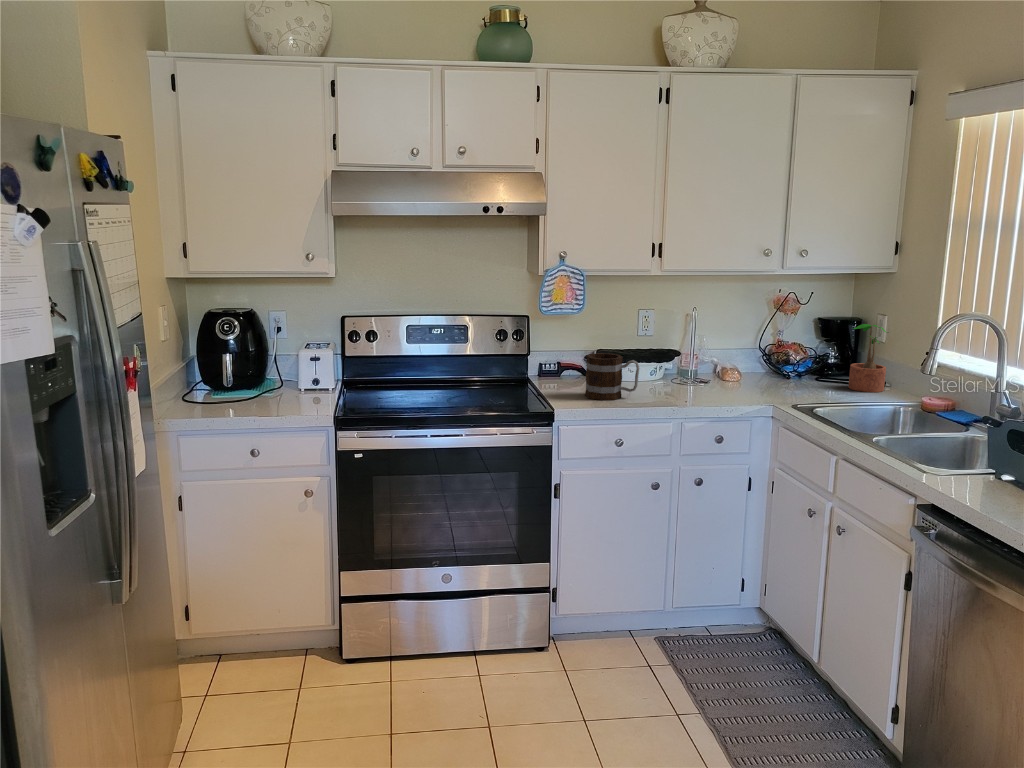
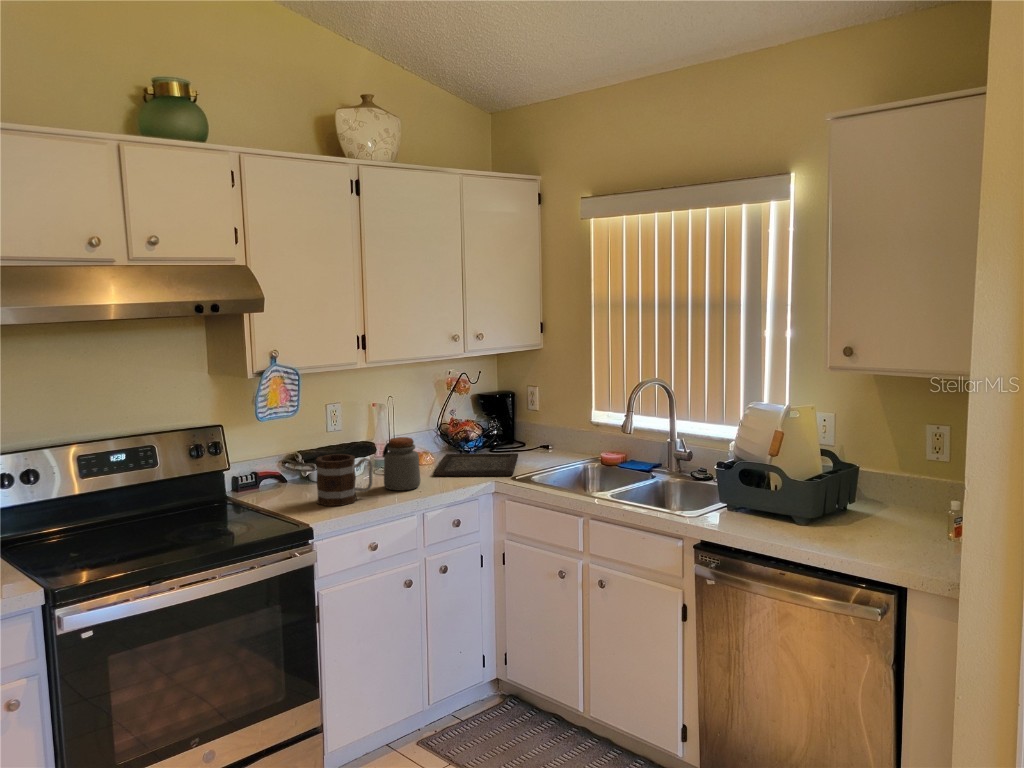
potted plant: present [848,324,886,392] -> none [524,397,554,456]
jar: none [658,346,695,398] -> present [383,437,420,491]
tray: none [720,374,834,402] -> present [434,453,518,476]

